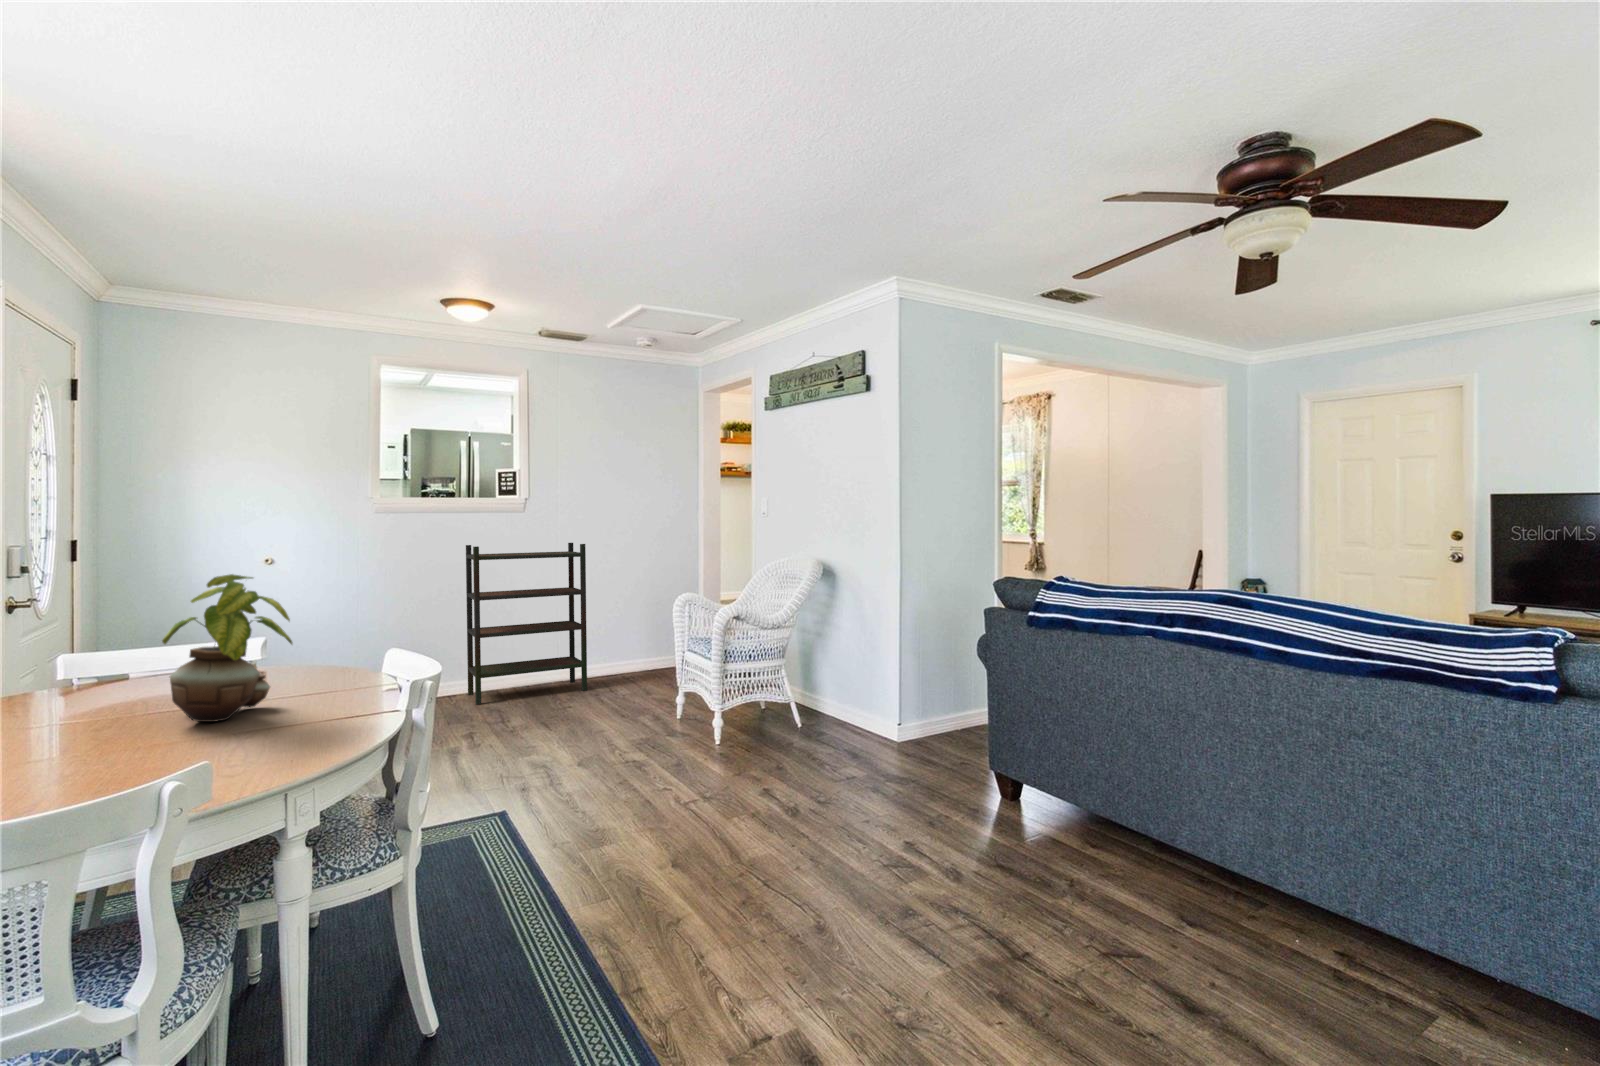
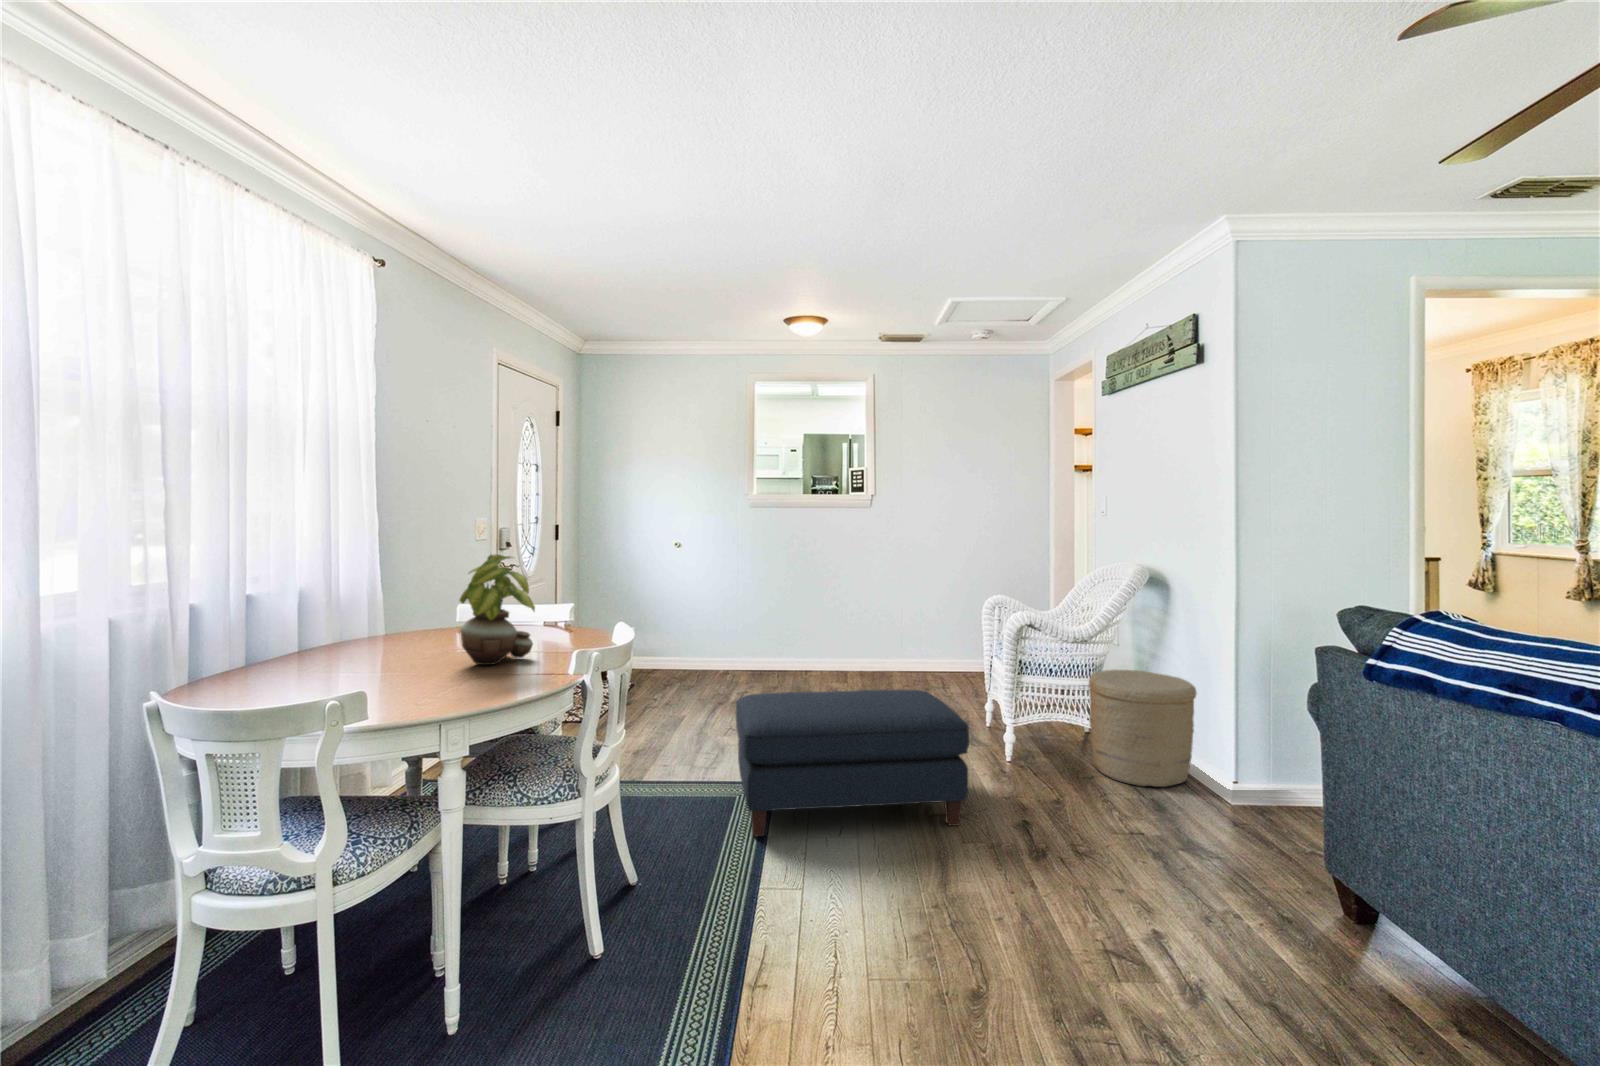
bookshelf: present [466,543,587,704] -> none [819,537,922,684]
woven basket: none [780,647,863,743] -> present [1089,670,1197,787]
ottoman: none [464,689,723,866] -> present [736,690,969,837]

